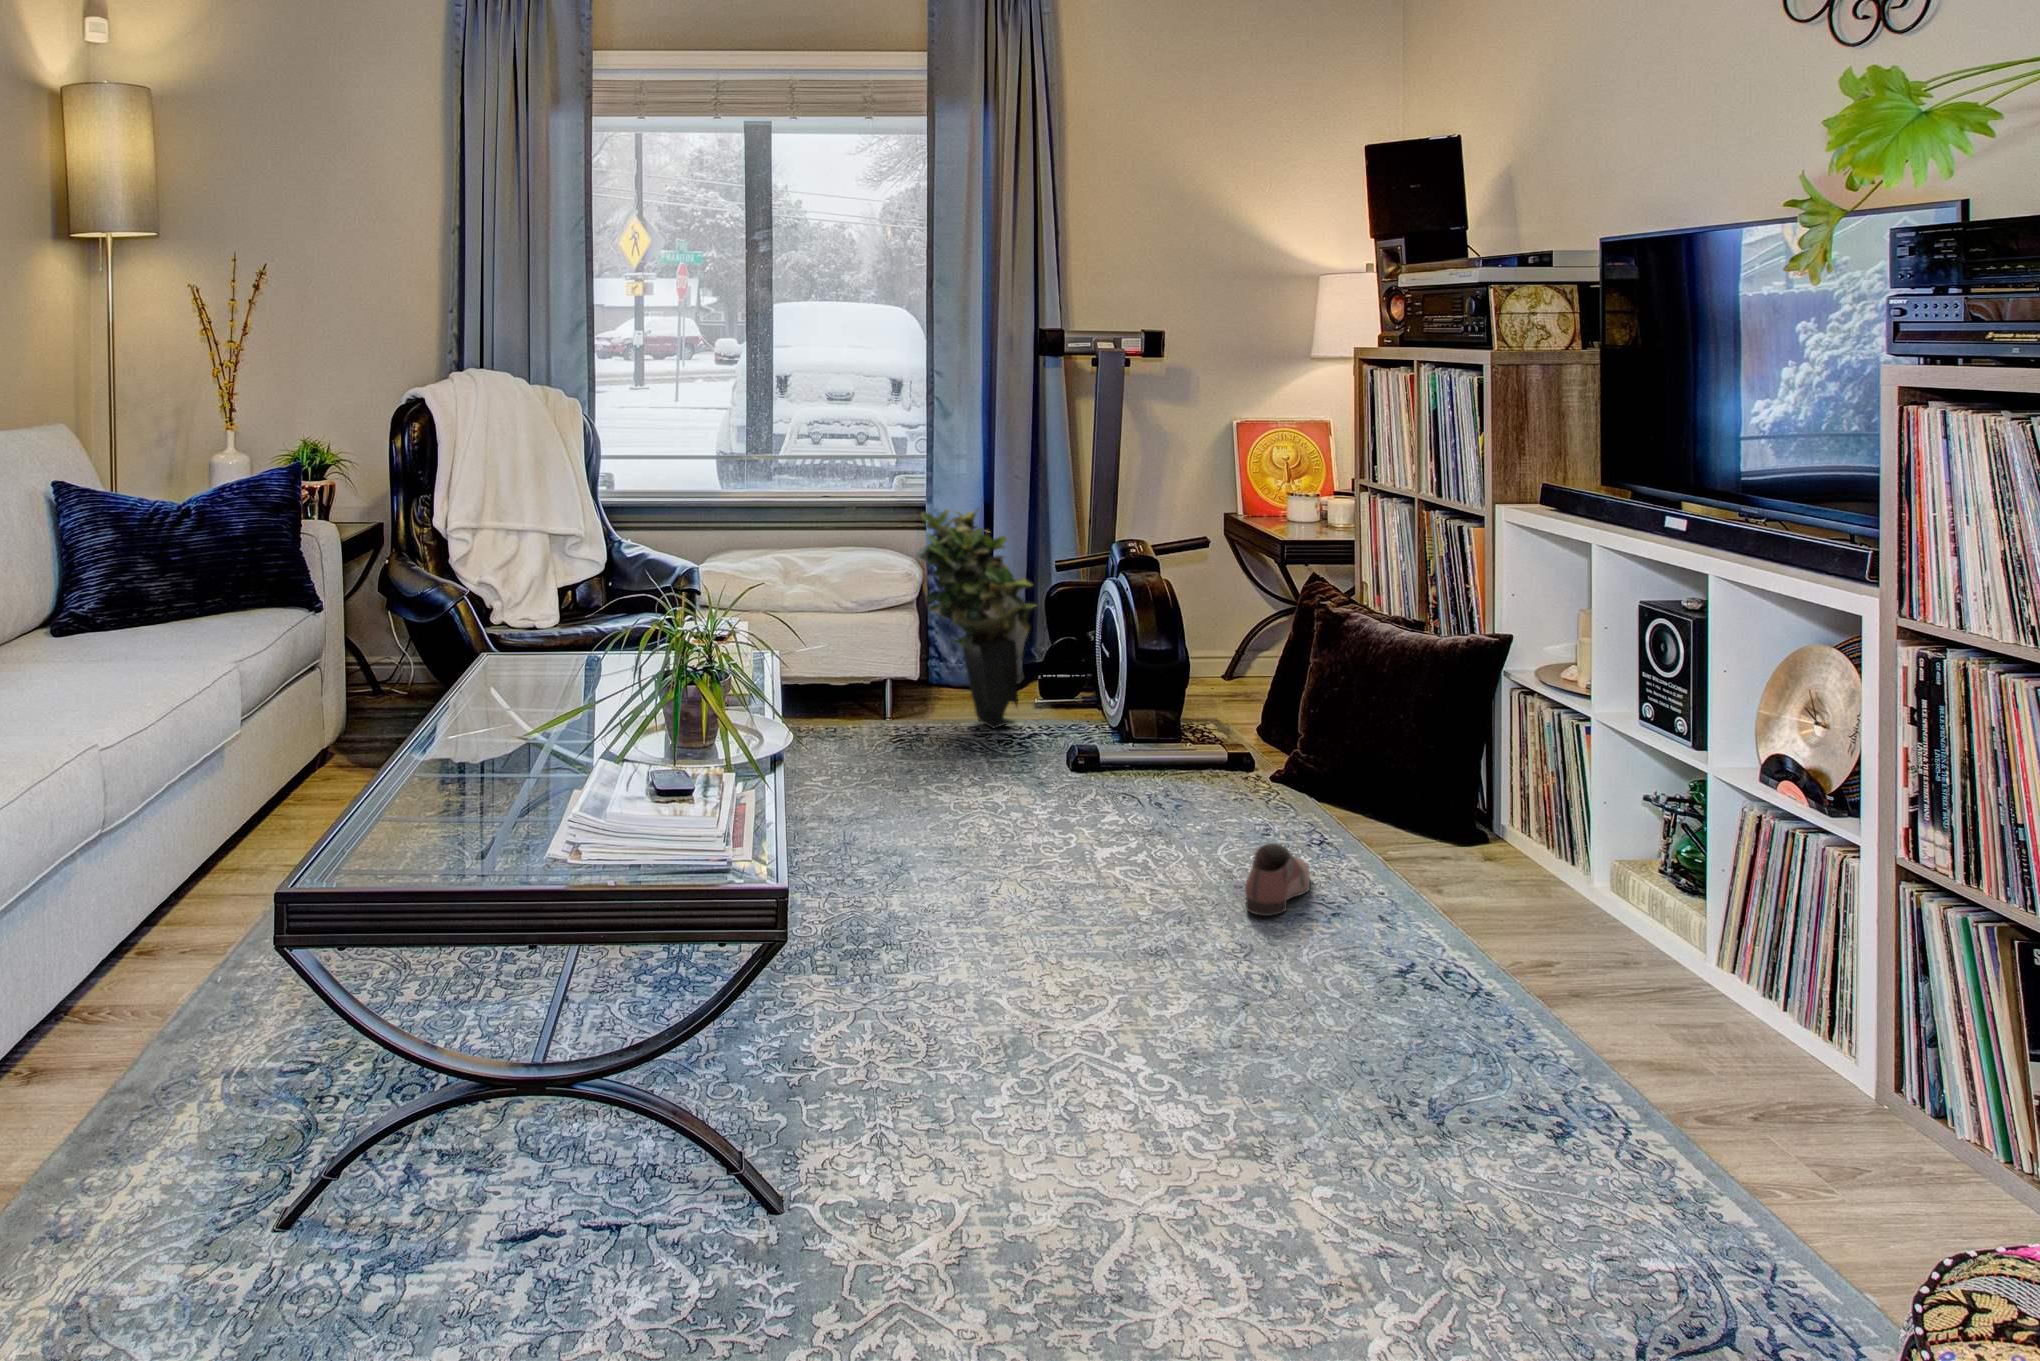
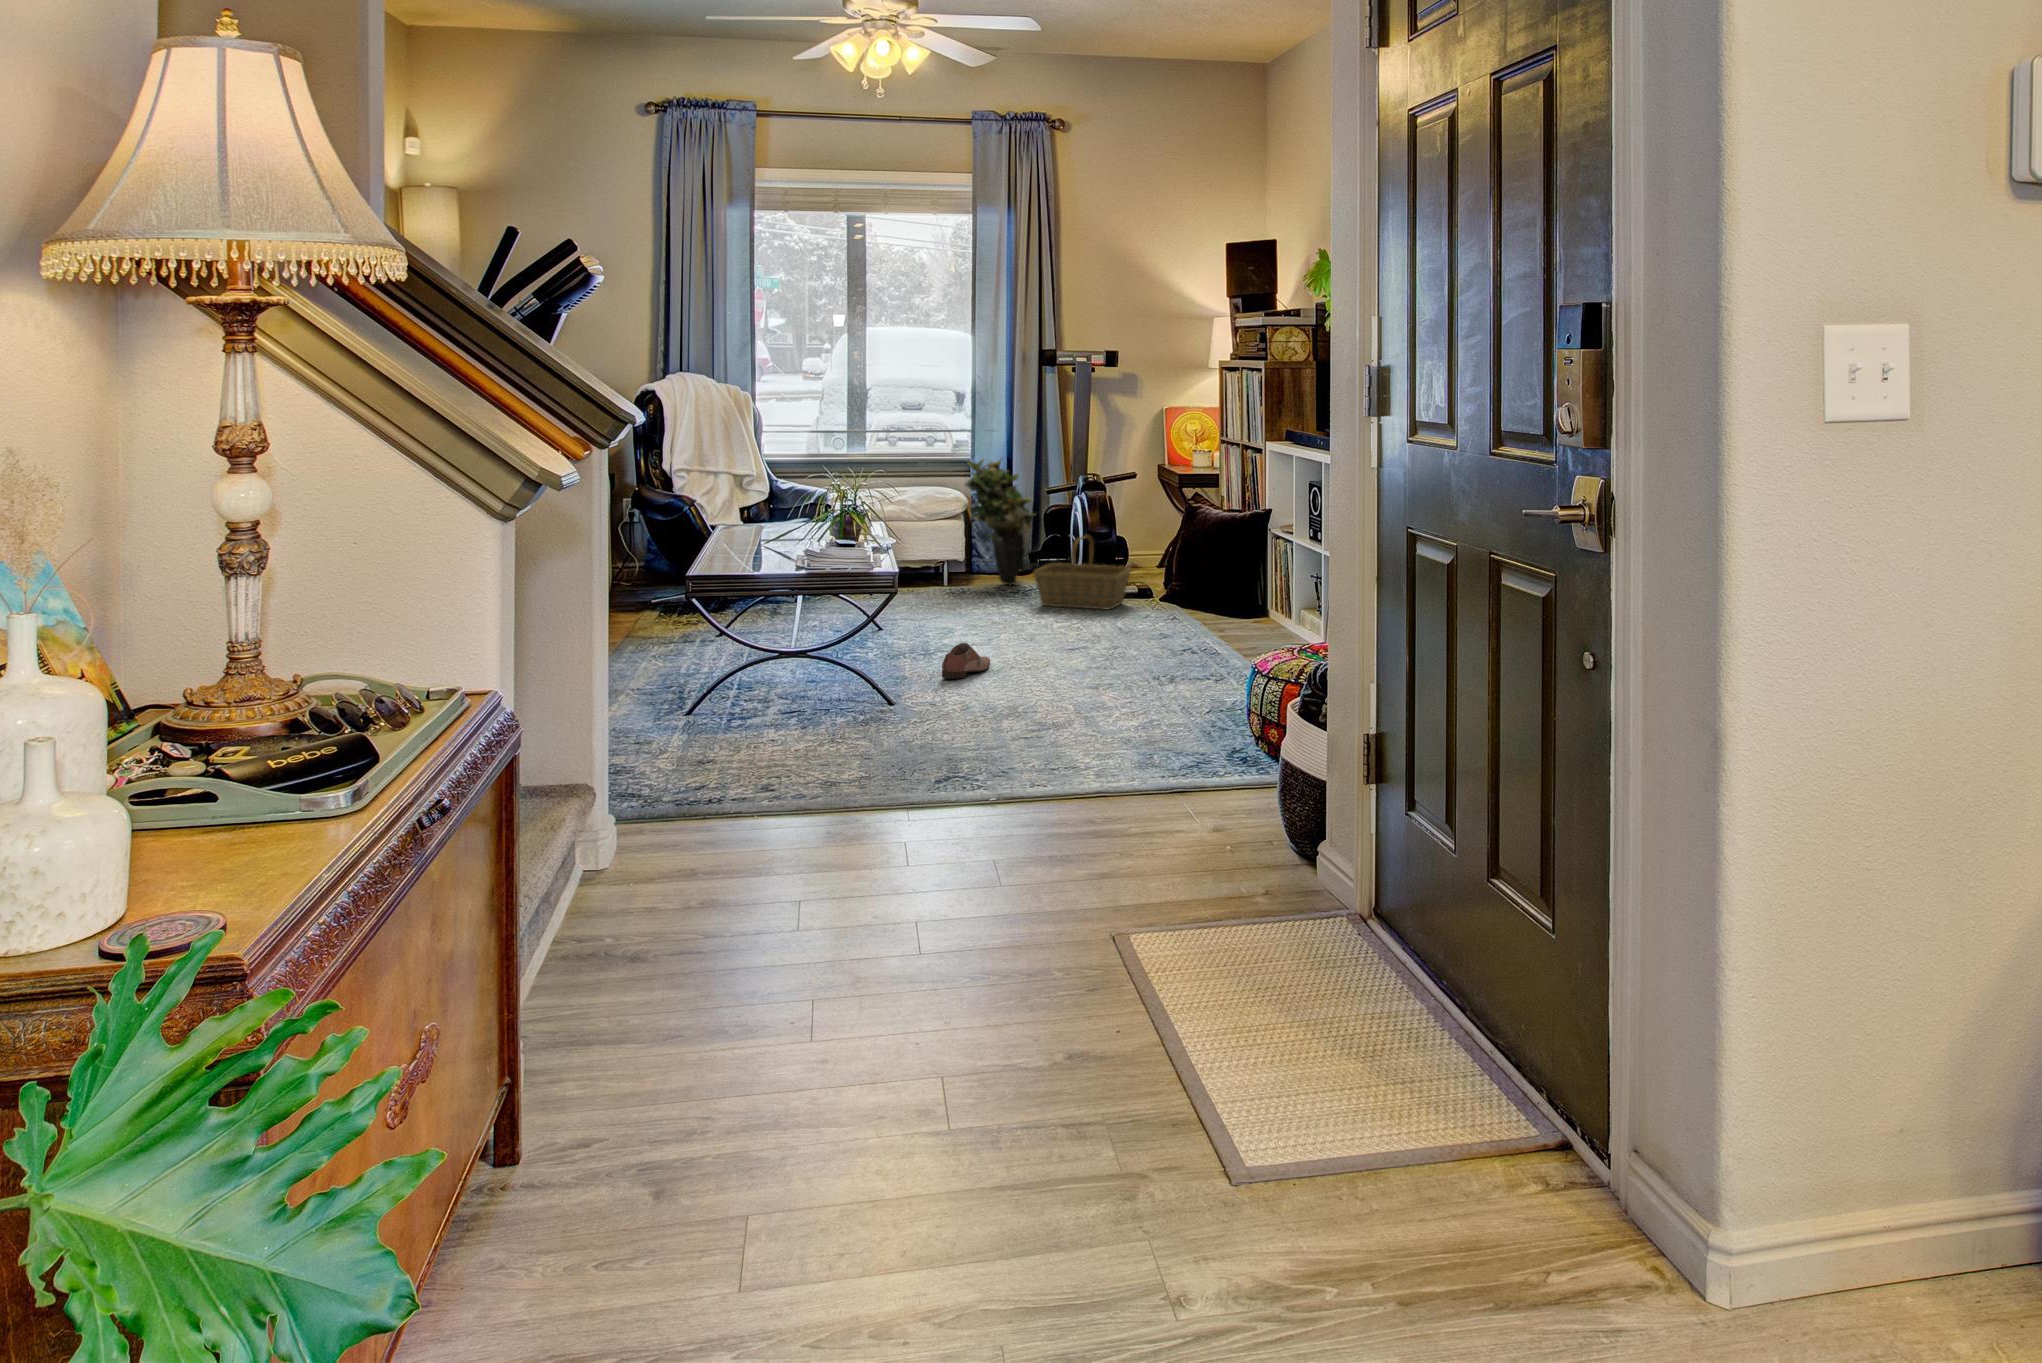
basket: none [1042,670,1228,823] -> present [1033,536,1132,609]
shoe: present [1245,843,1310,916] -> present [942,643,990,679]

